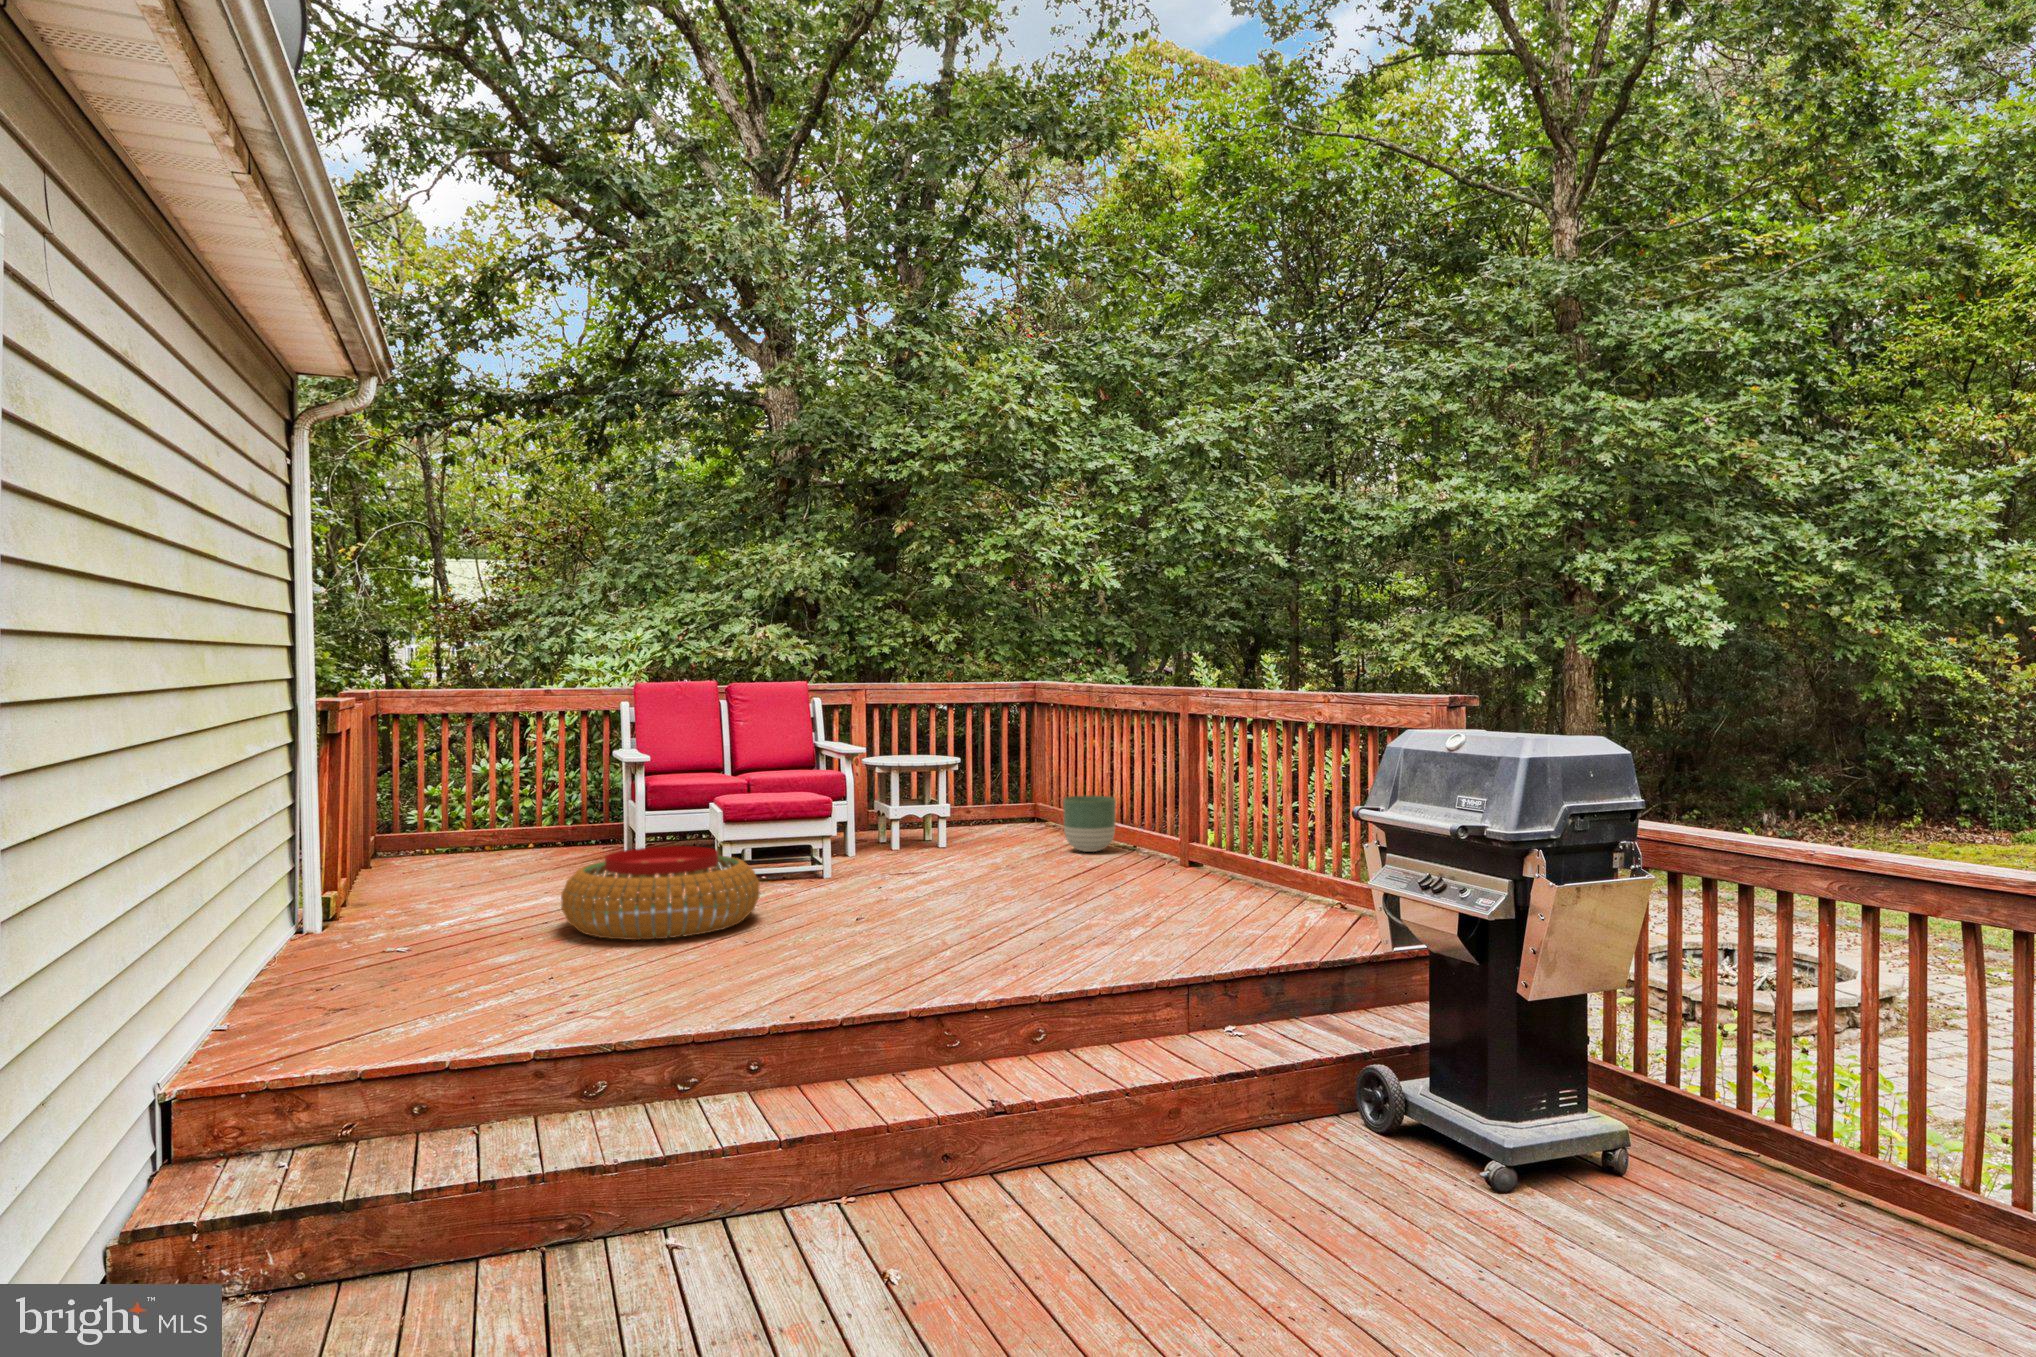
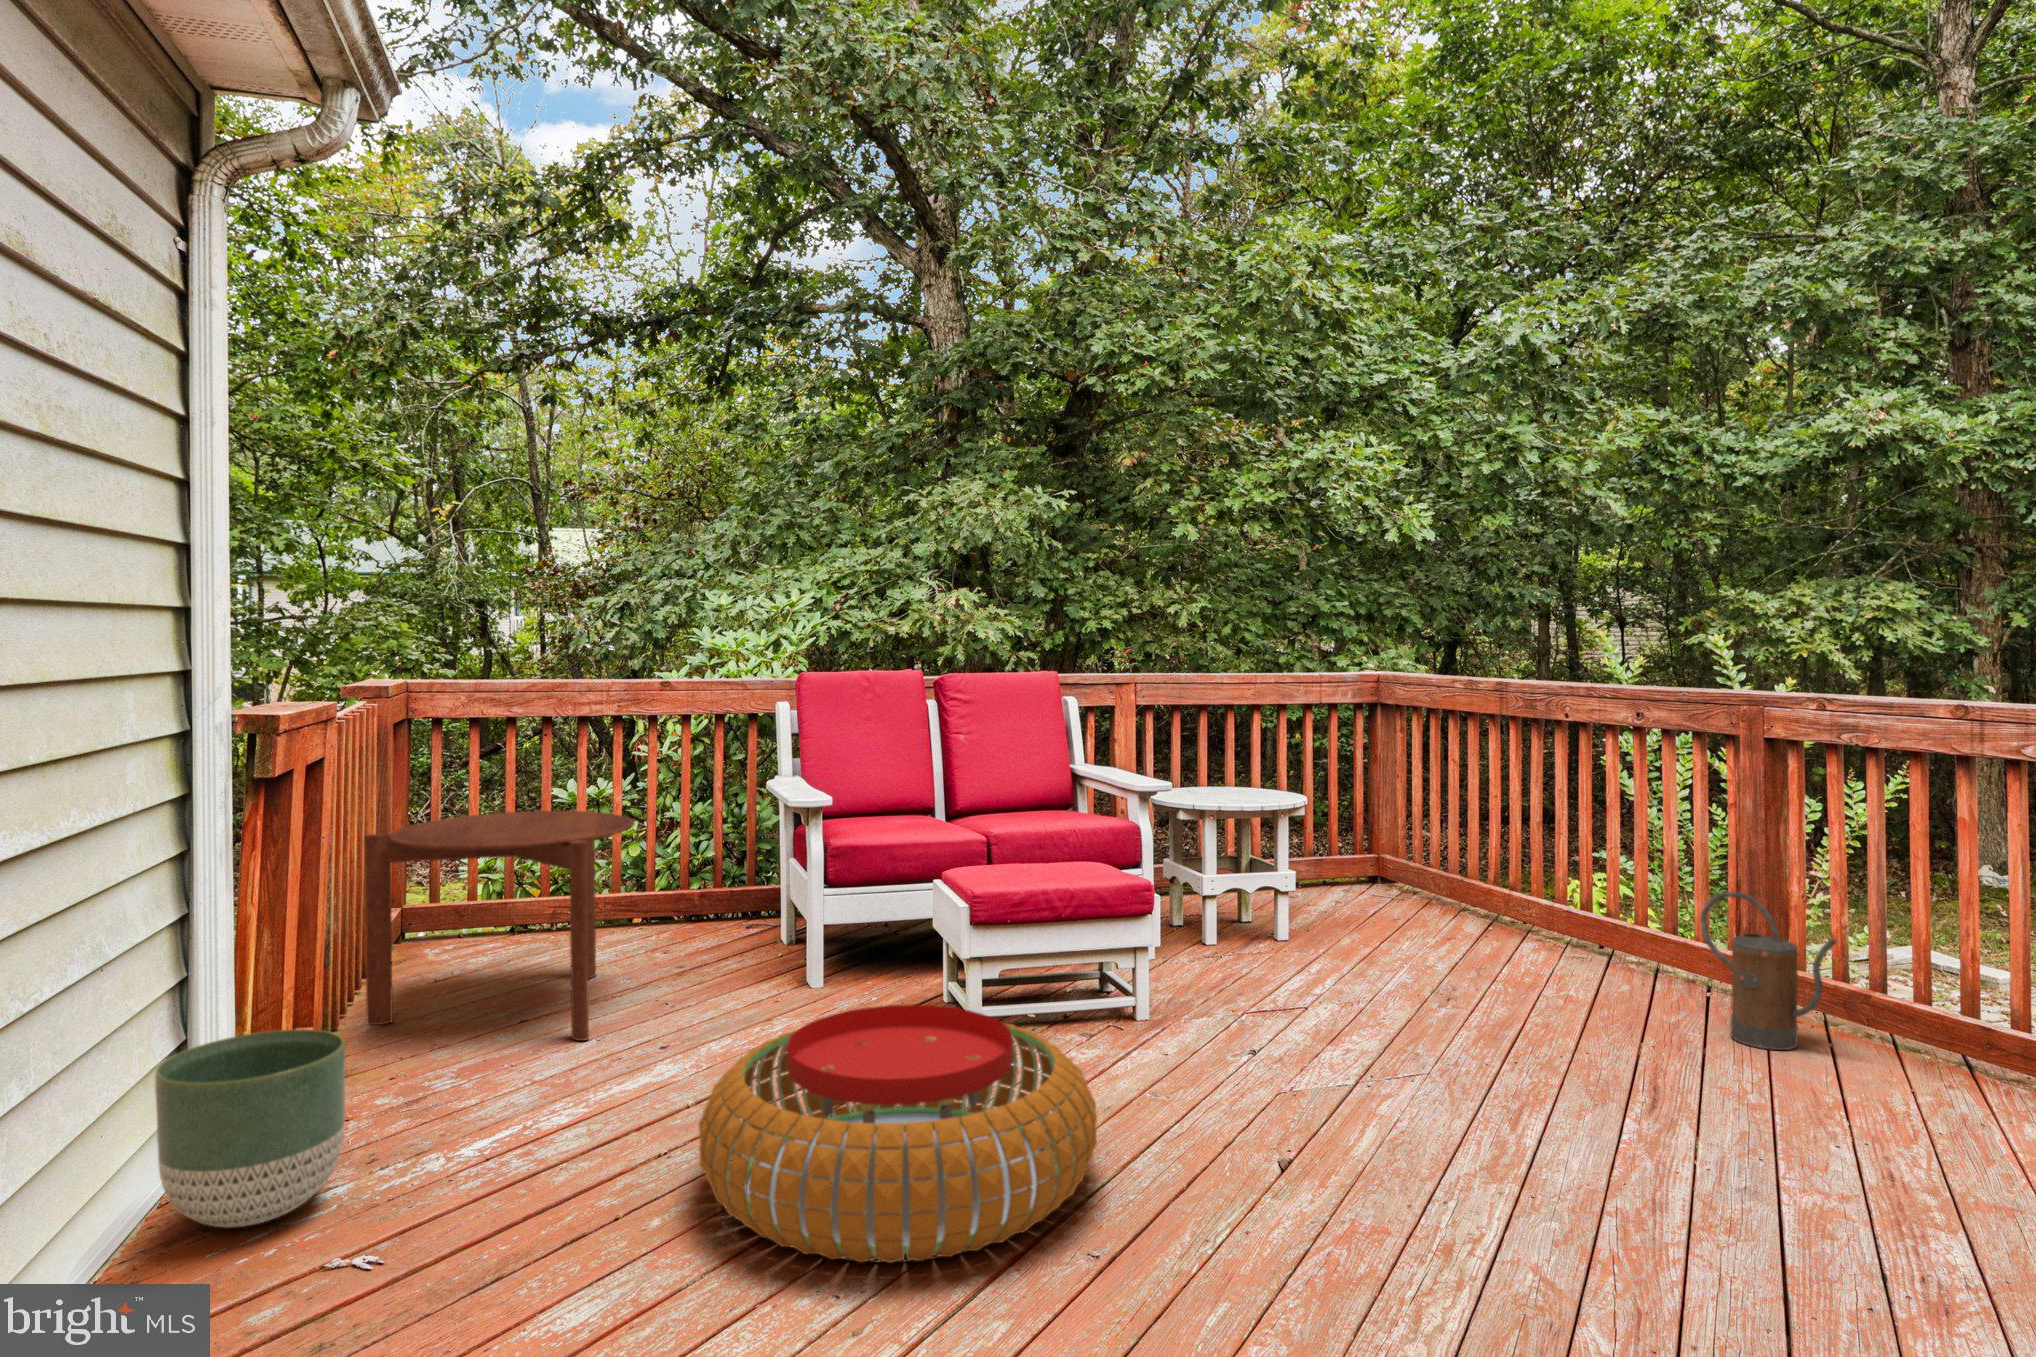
side table: none [365,768,528,891] -> present [364,810,635,1041]
planter: present [1063,796,1116,852] -> present [155,1029,345,1228]
watering can: none [1138,797,1185,879] -> present [1700,891,1838,1050]

